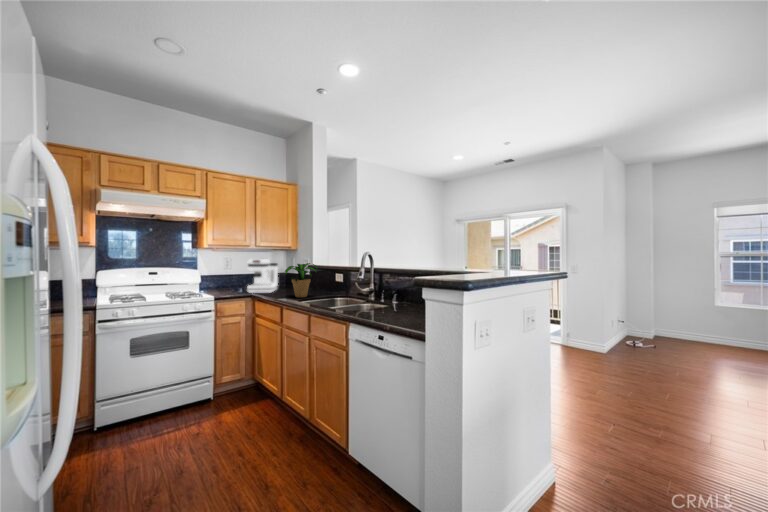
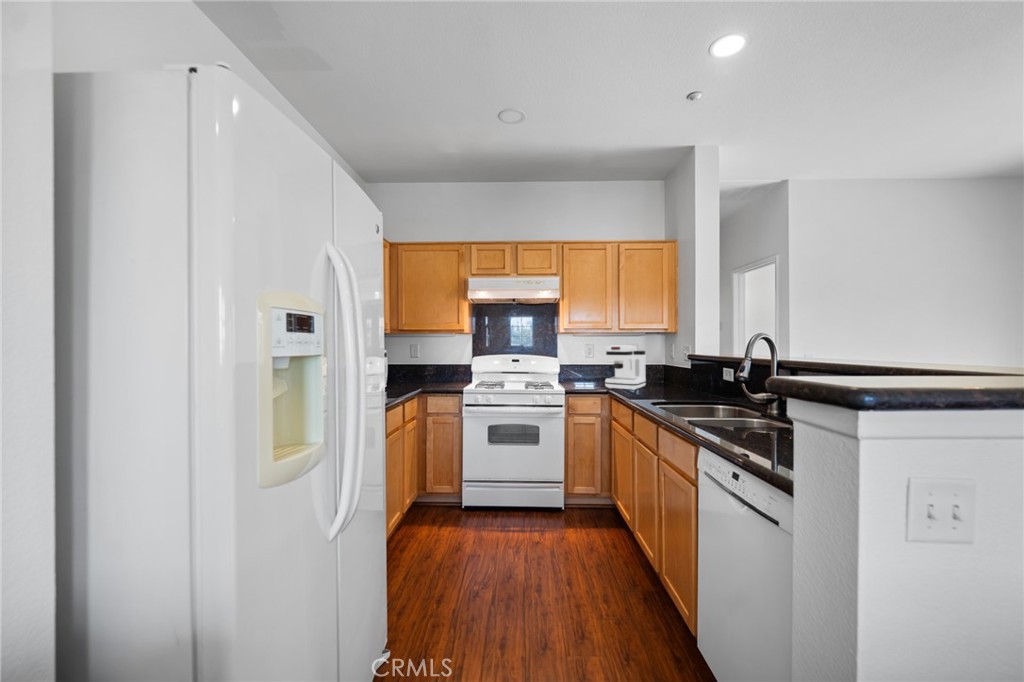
potted plant: present [285,263,318,297] -> none [646,351,698,400]

